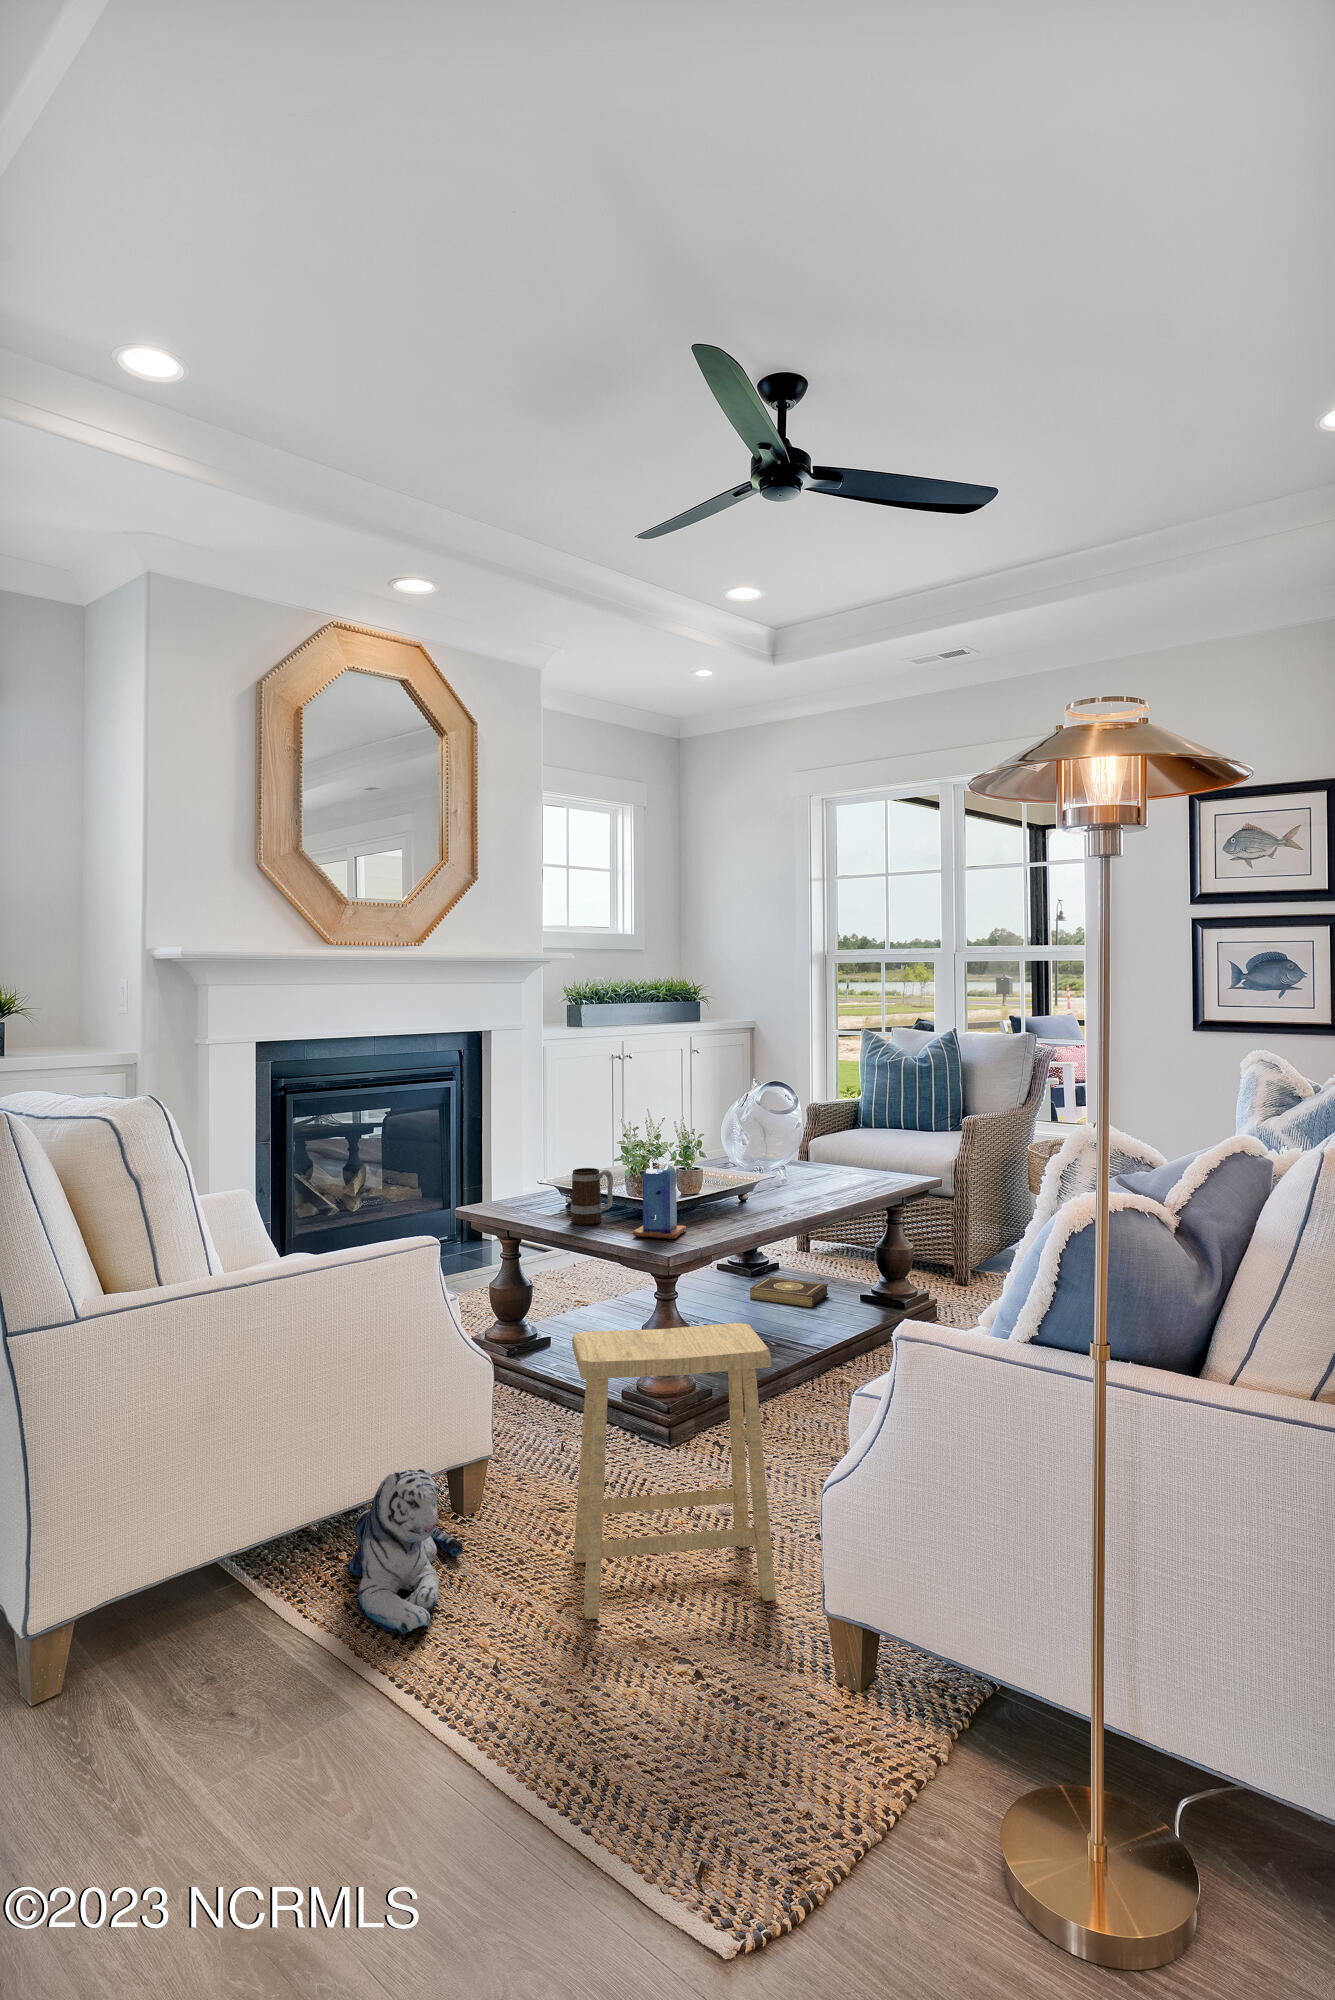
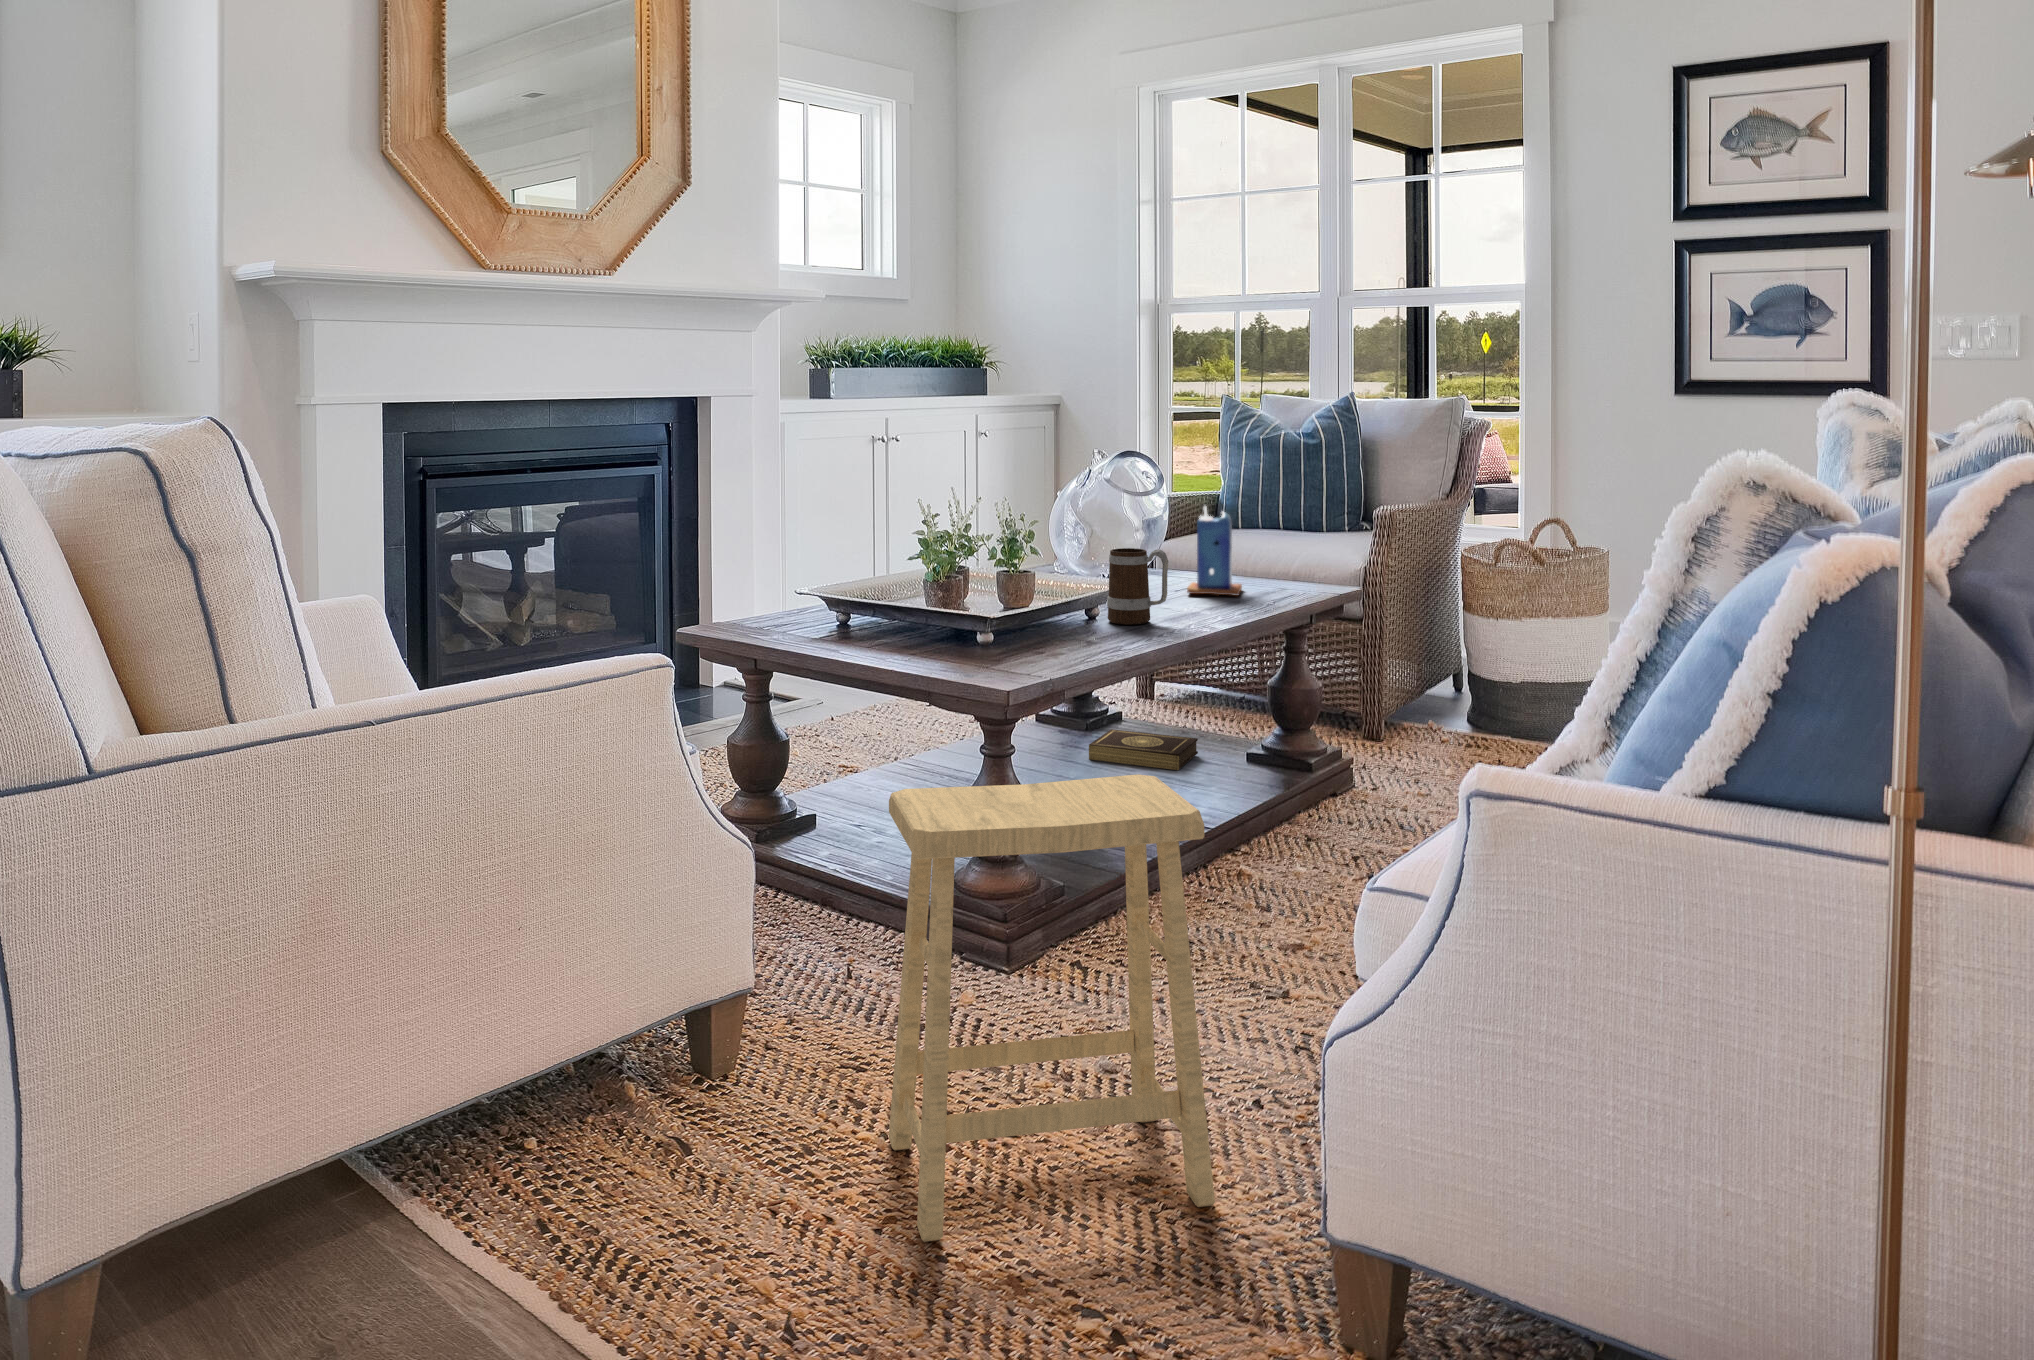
candle: present [633,1160,686,1239] -> present [1187,506,1242,596]
mug: present [571,1168,613,1225] -> present [1107,548,1168,625]
plush toy: present [347,1469,464,1635] -> none [536,1006,718,1273]

